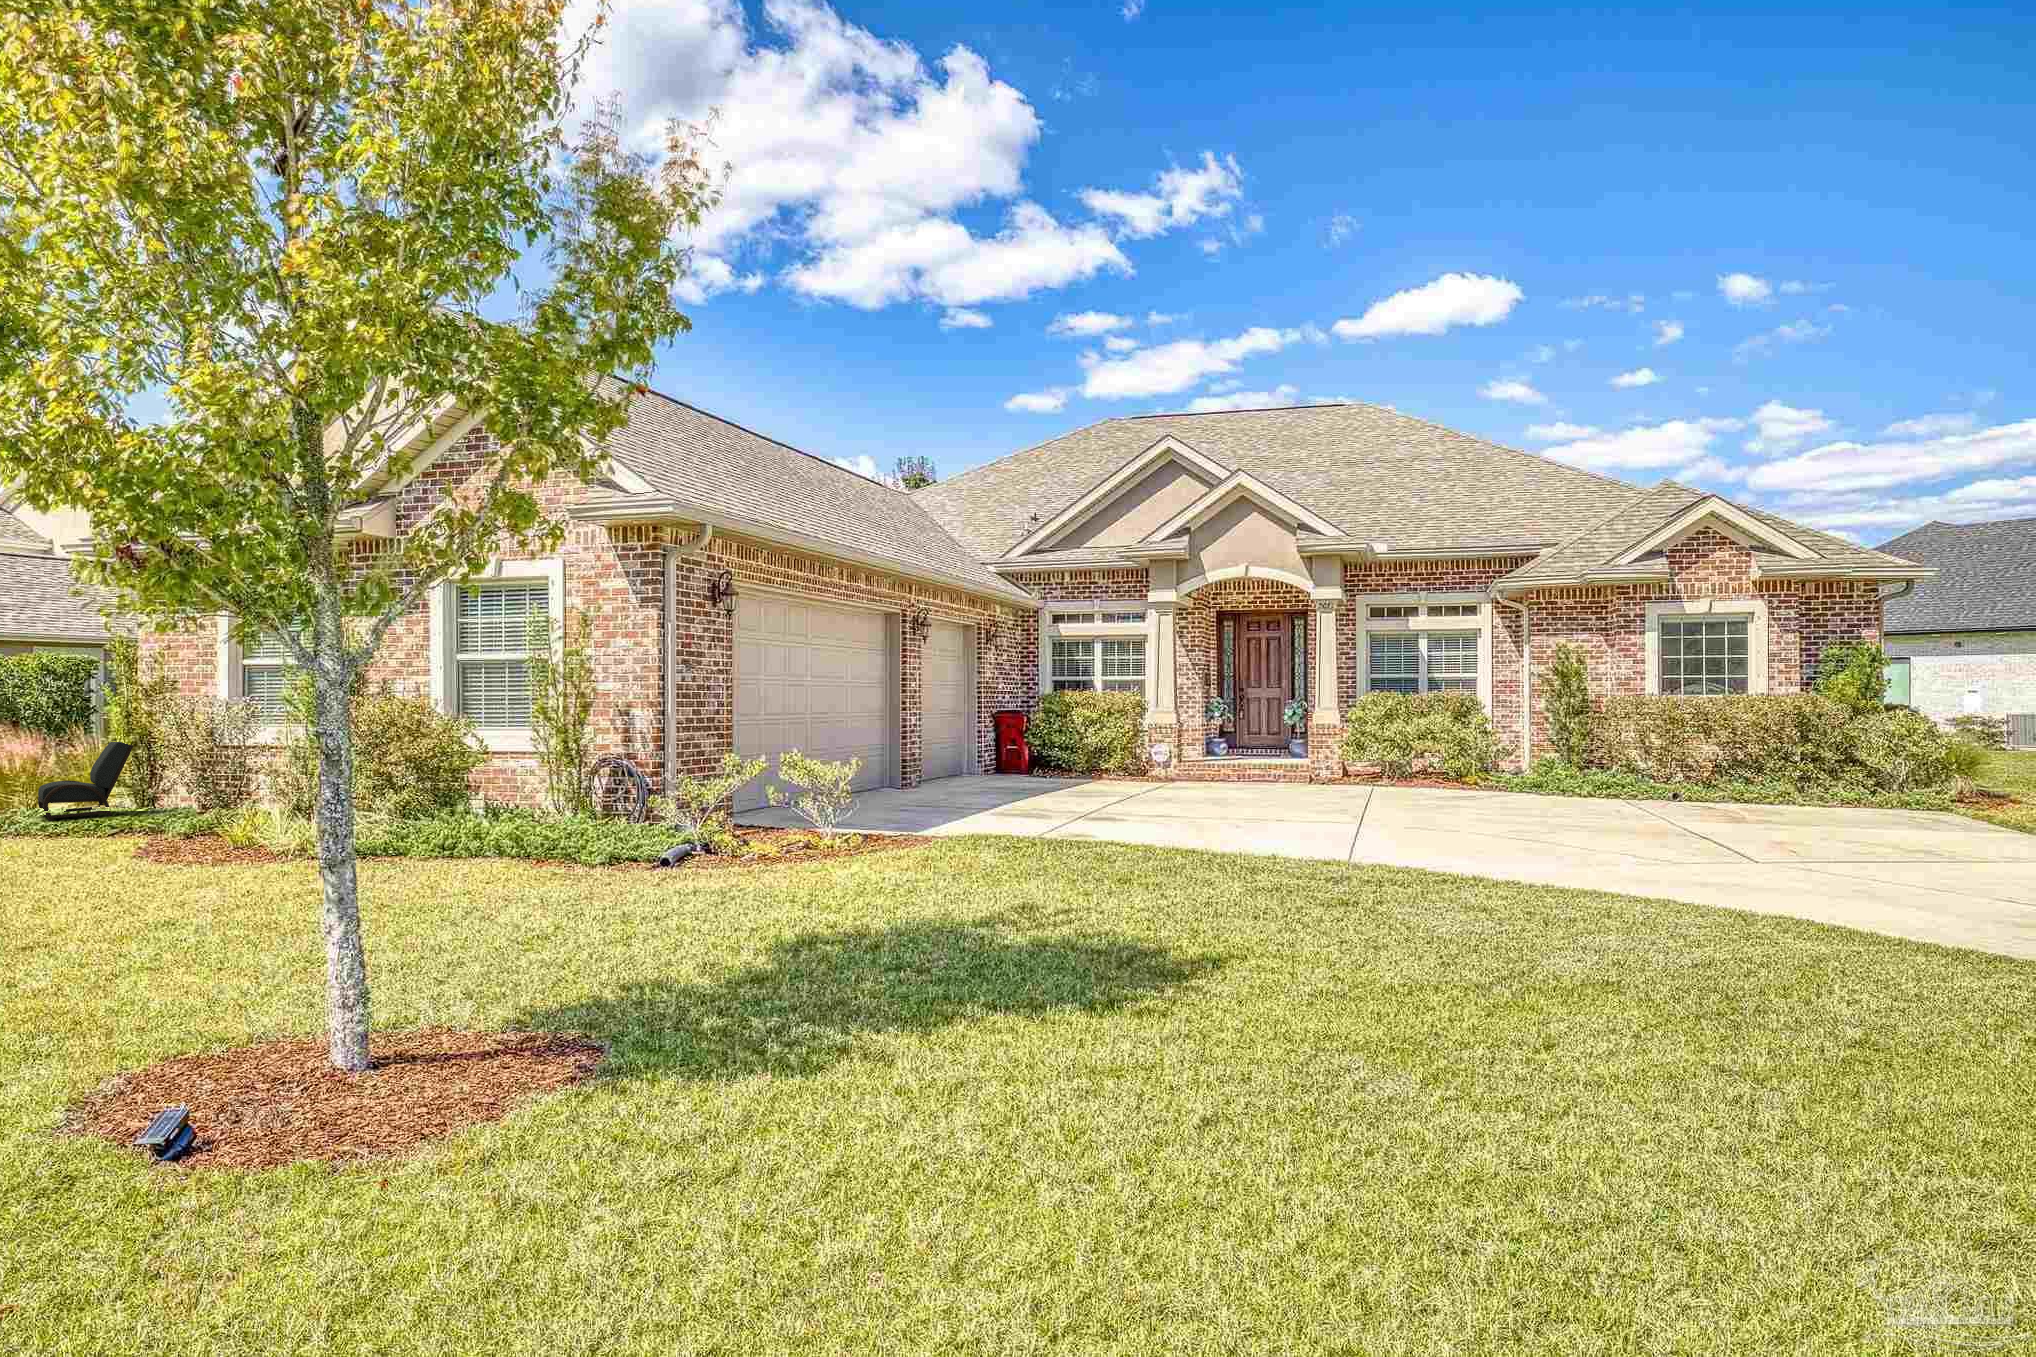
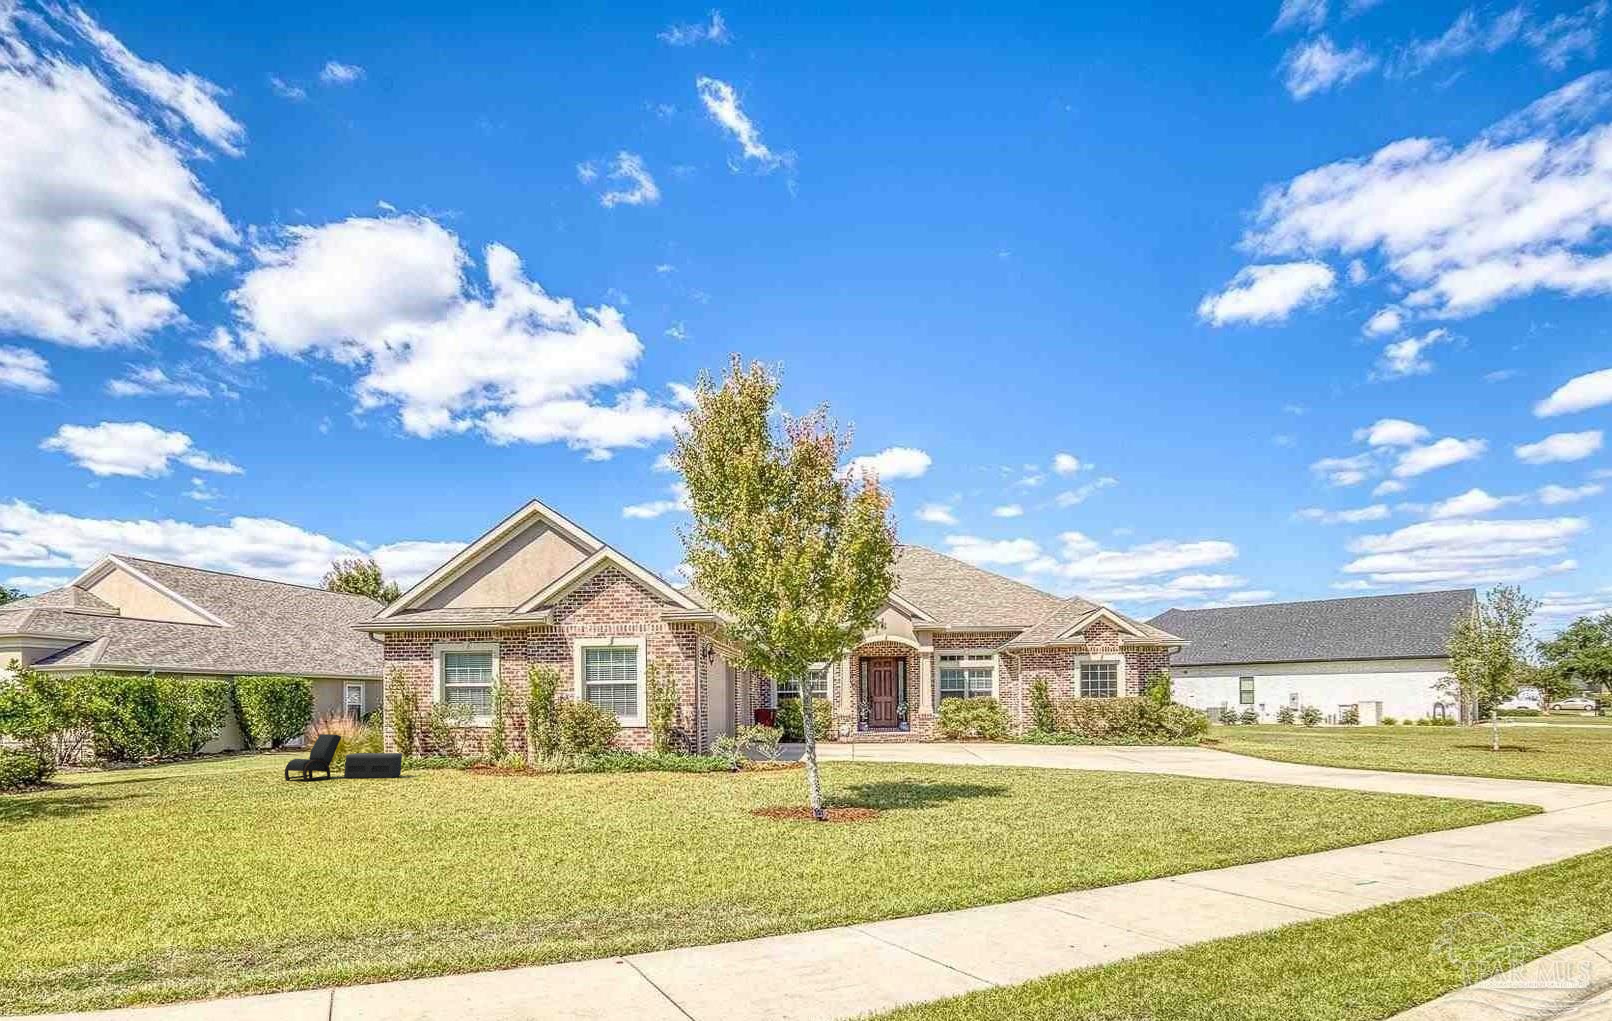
storage bench: none [132,774,224,820] -> present [344,753,402,778]

